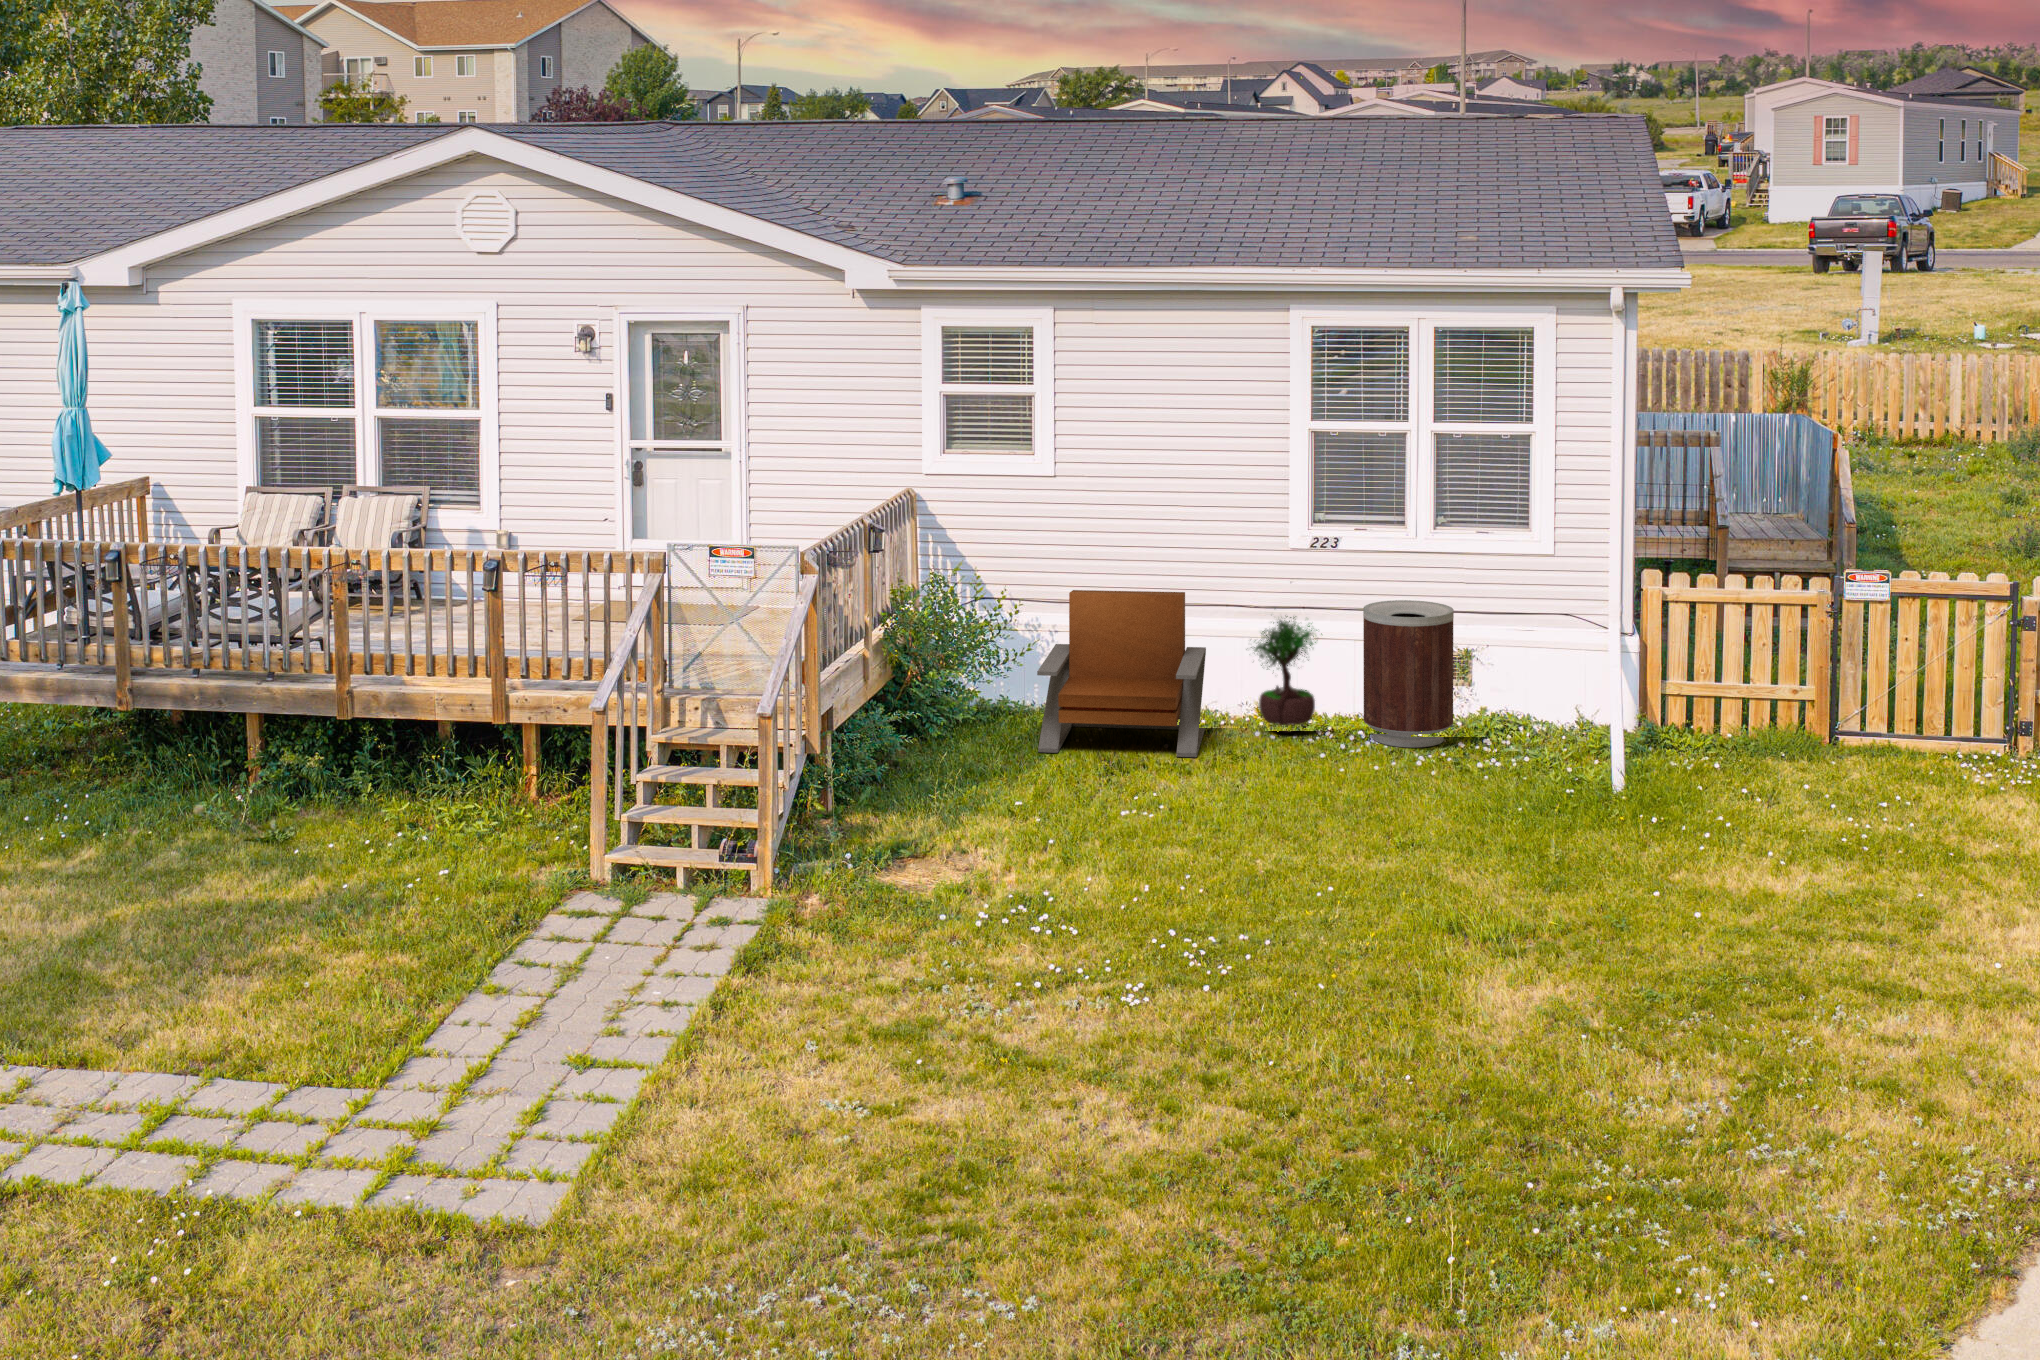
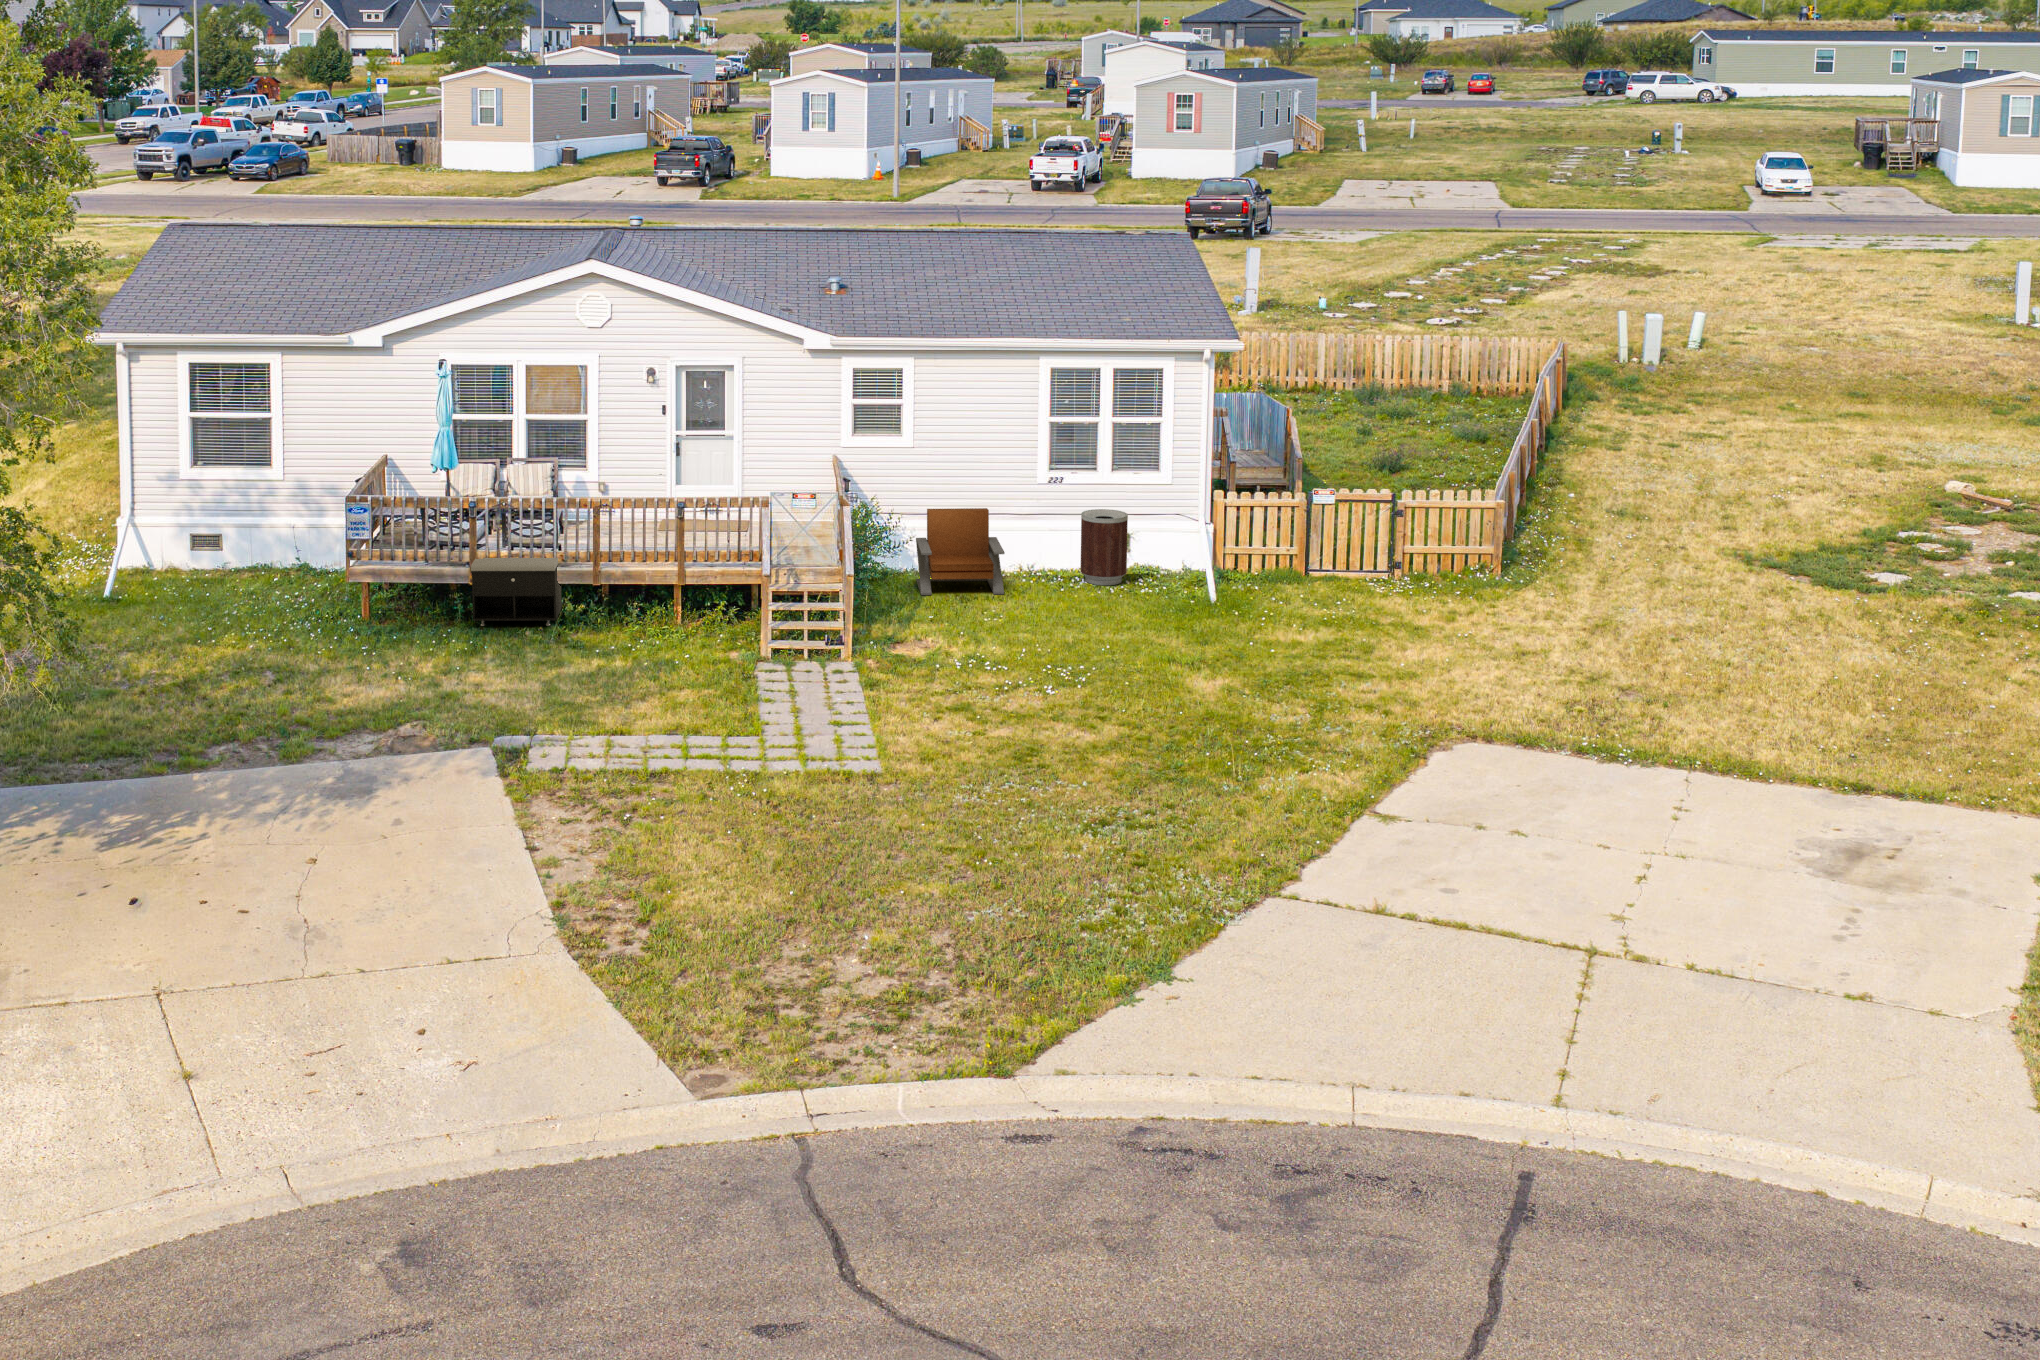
potted tree: present [1251,616,1317,732] -> none [1021,515,1061,580]
storage bench: none [173,645,362,781] -> present [471,558,562,626]

